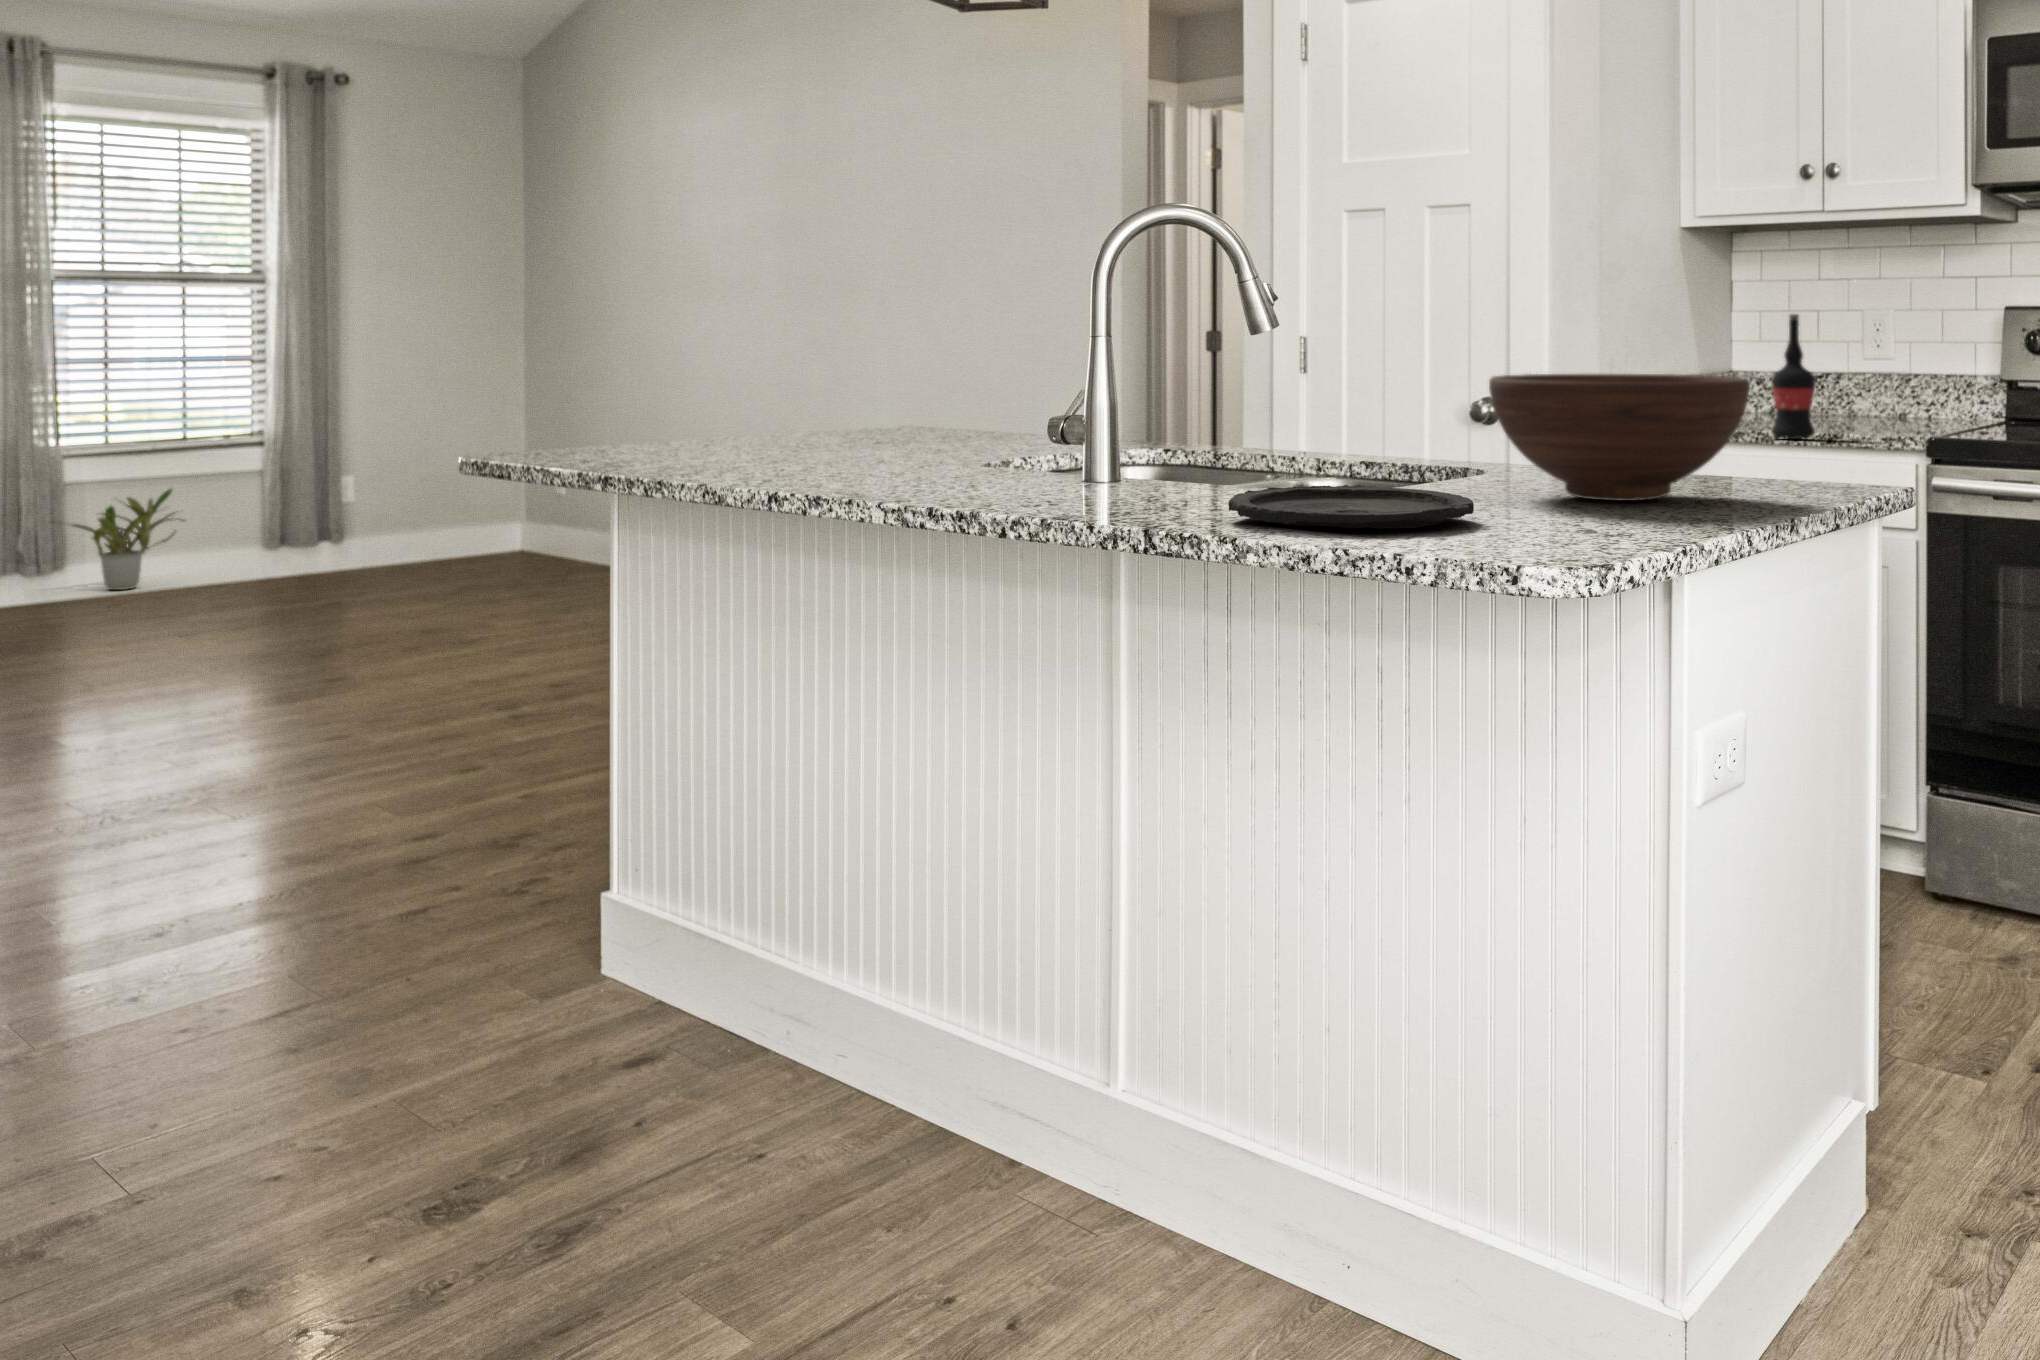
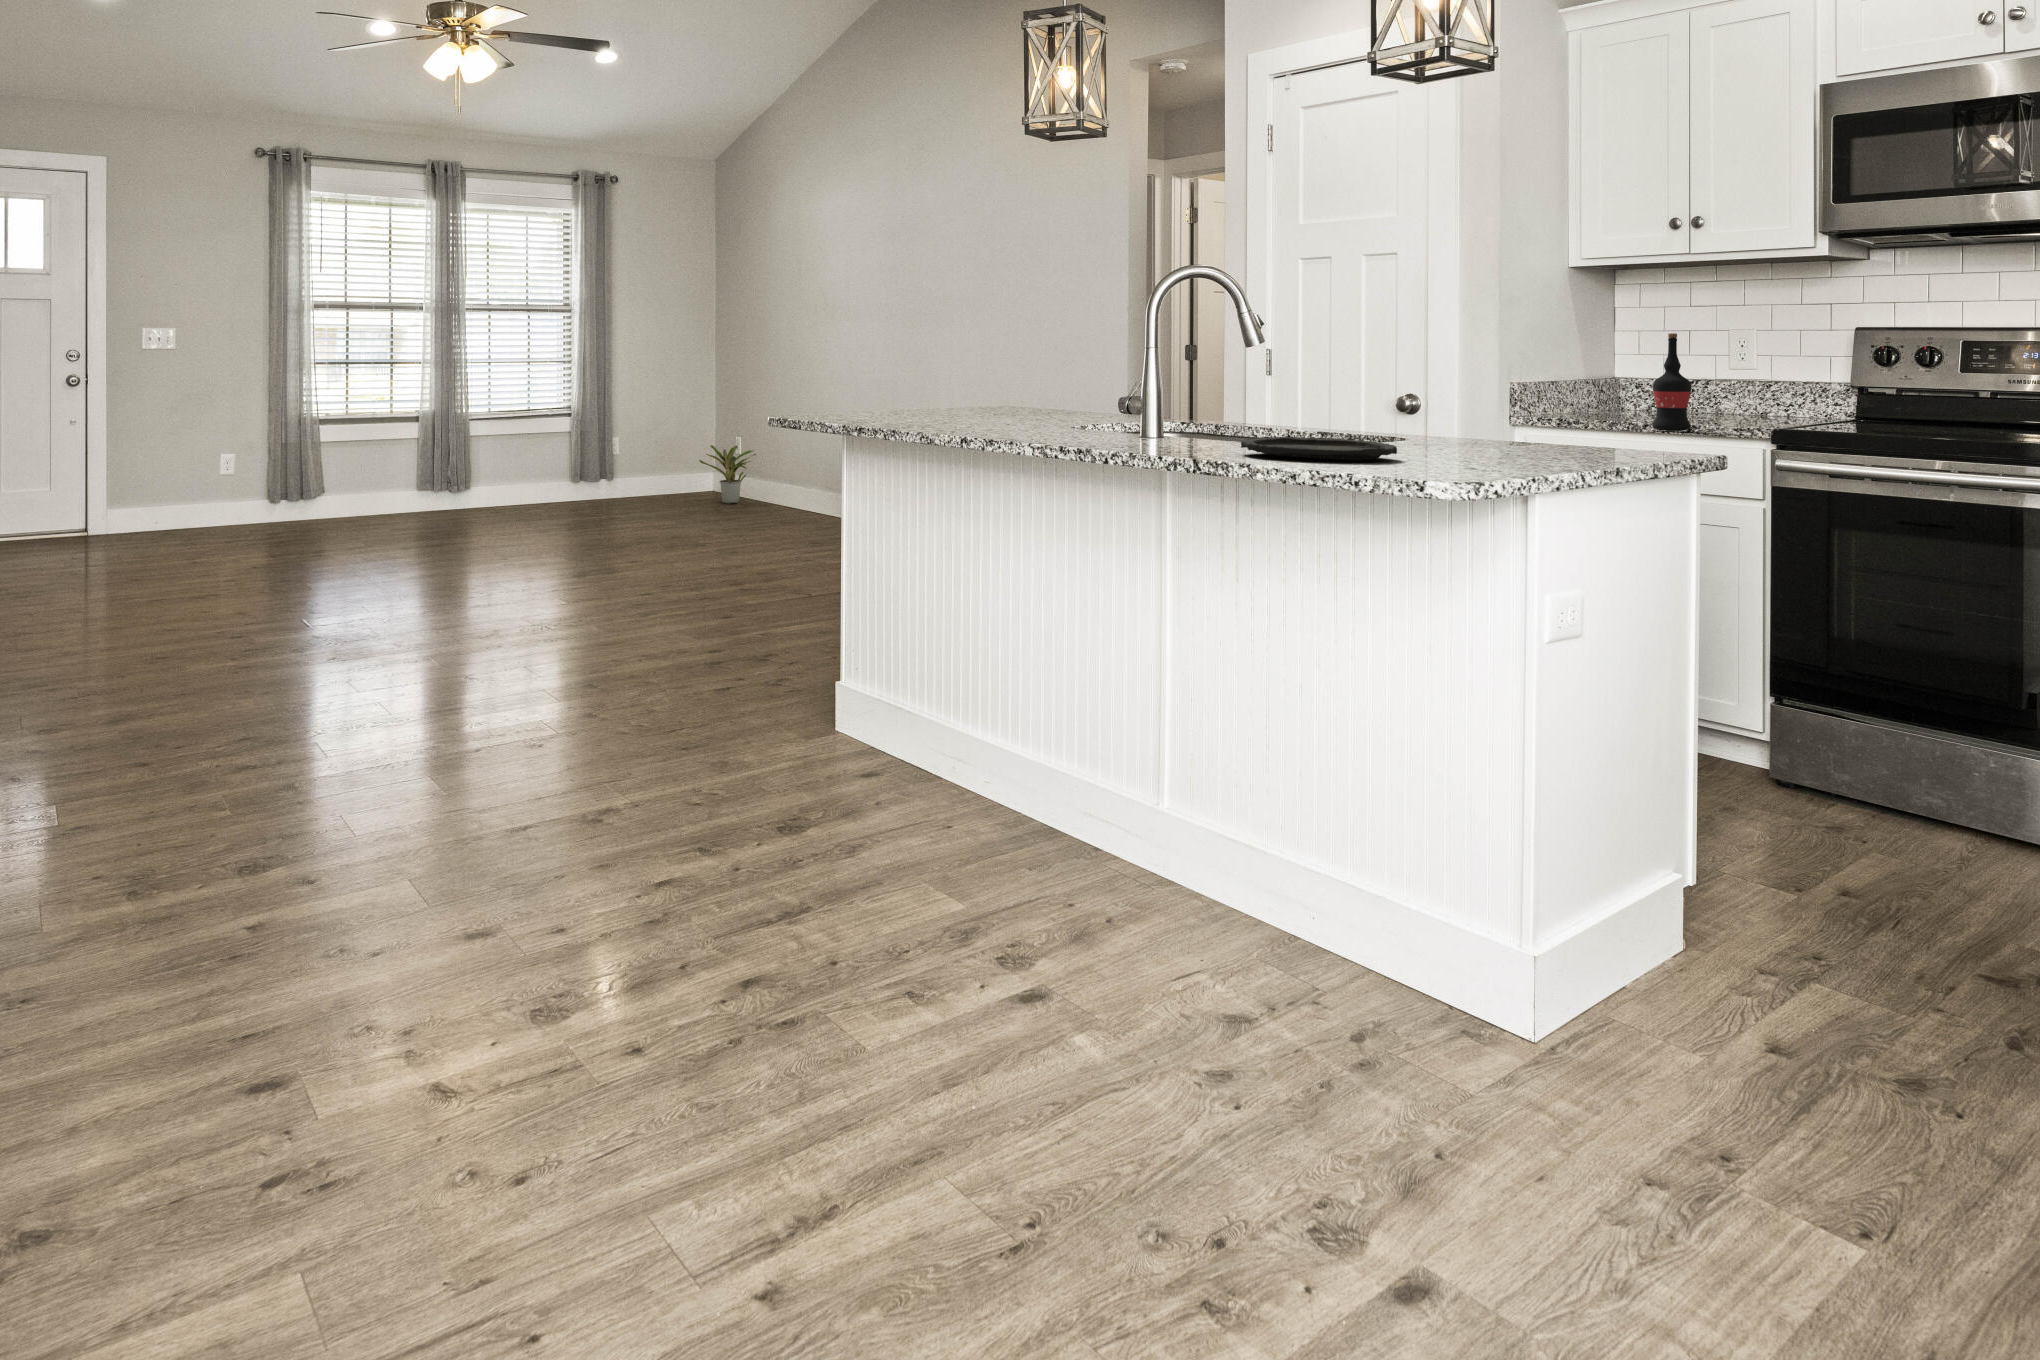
fruit bowl: present [1489,374,1750,501] -> none [1411,372,1598,455]
potted plant: present [58,489,175,590] -> present [699,445,756,504]

